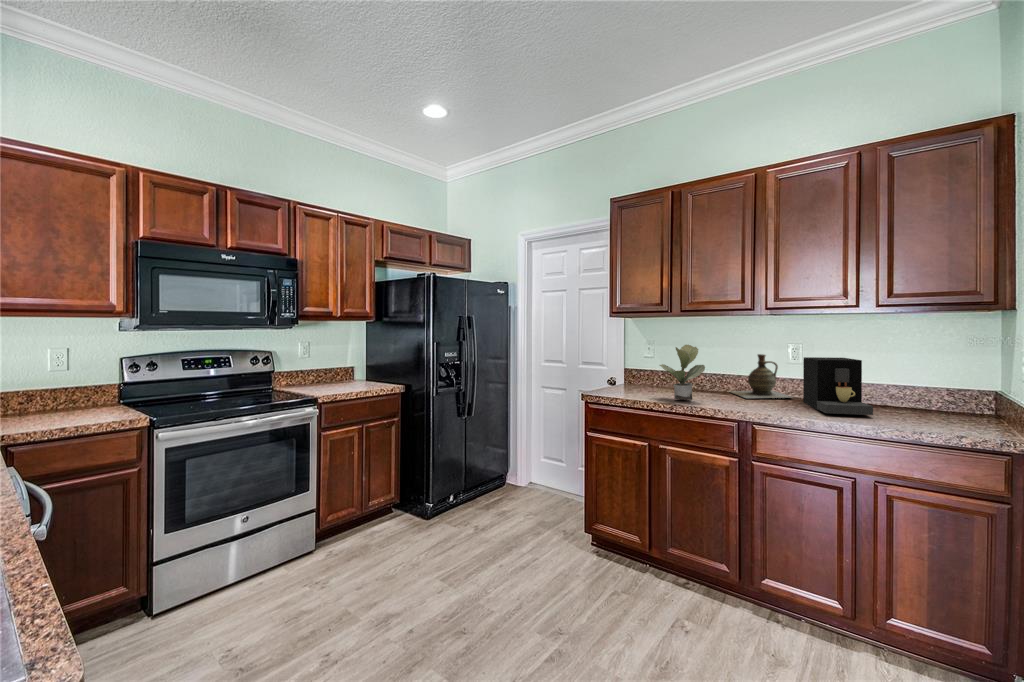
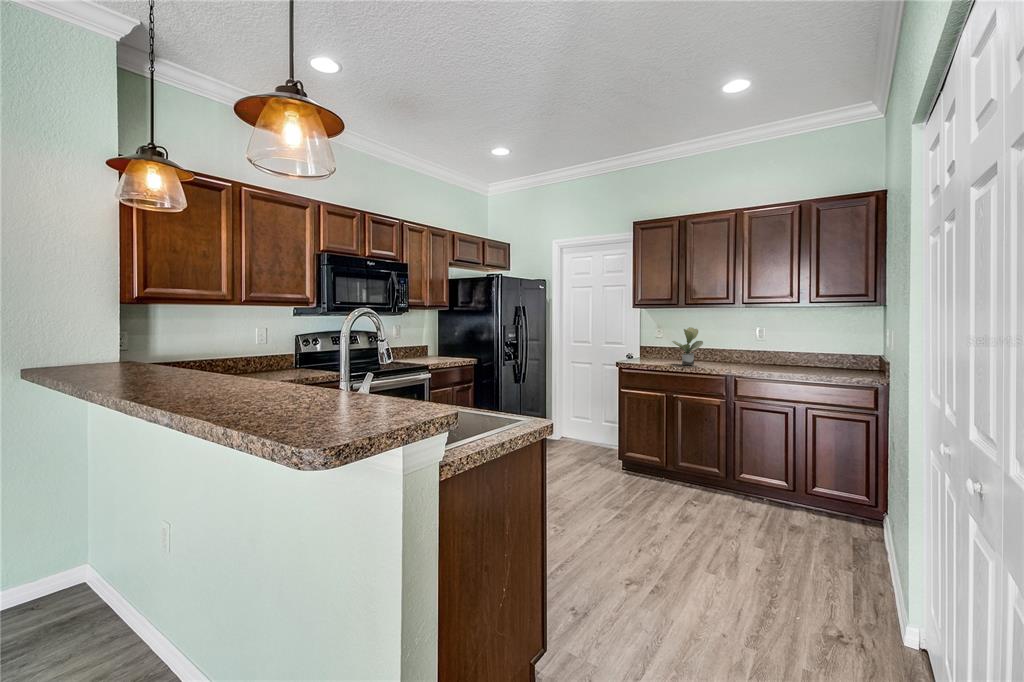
ceramic jug: present [730,354,791,398] -> none [716,334,760,364]
coffee maker: present [803,357,873,415] -> none [766,336,808,370]

